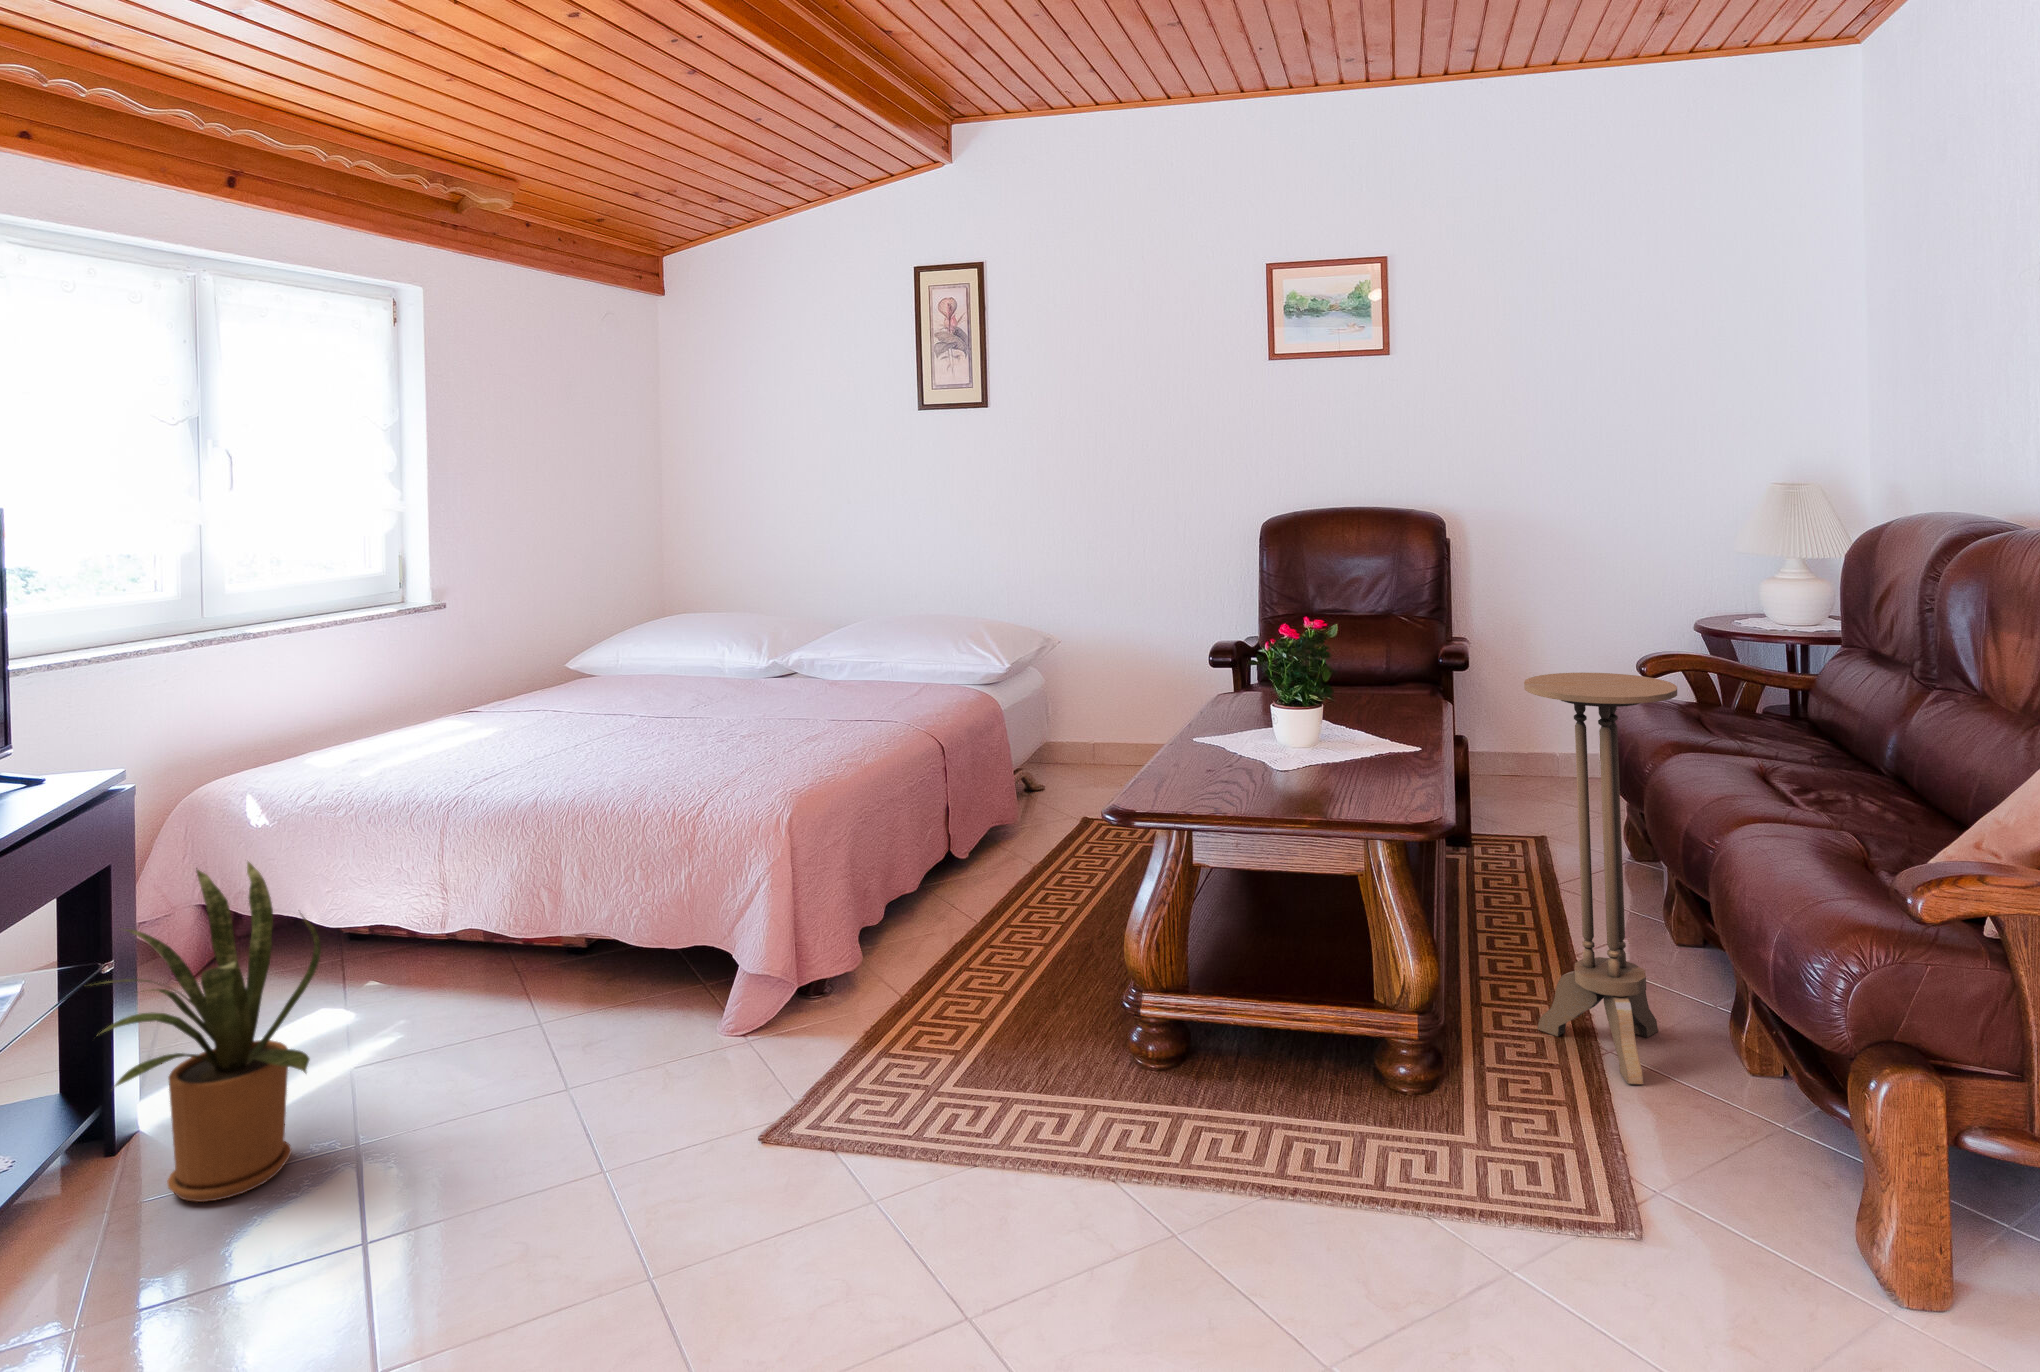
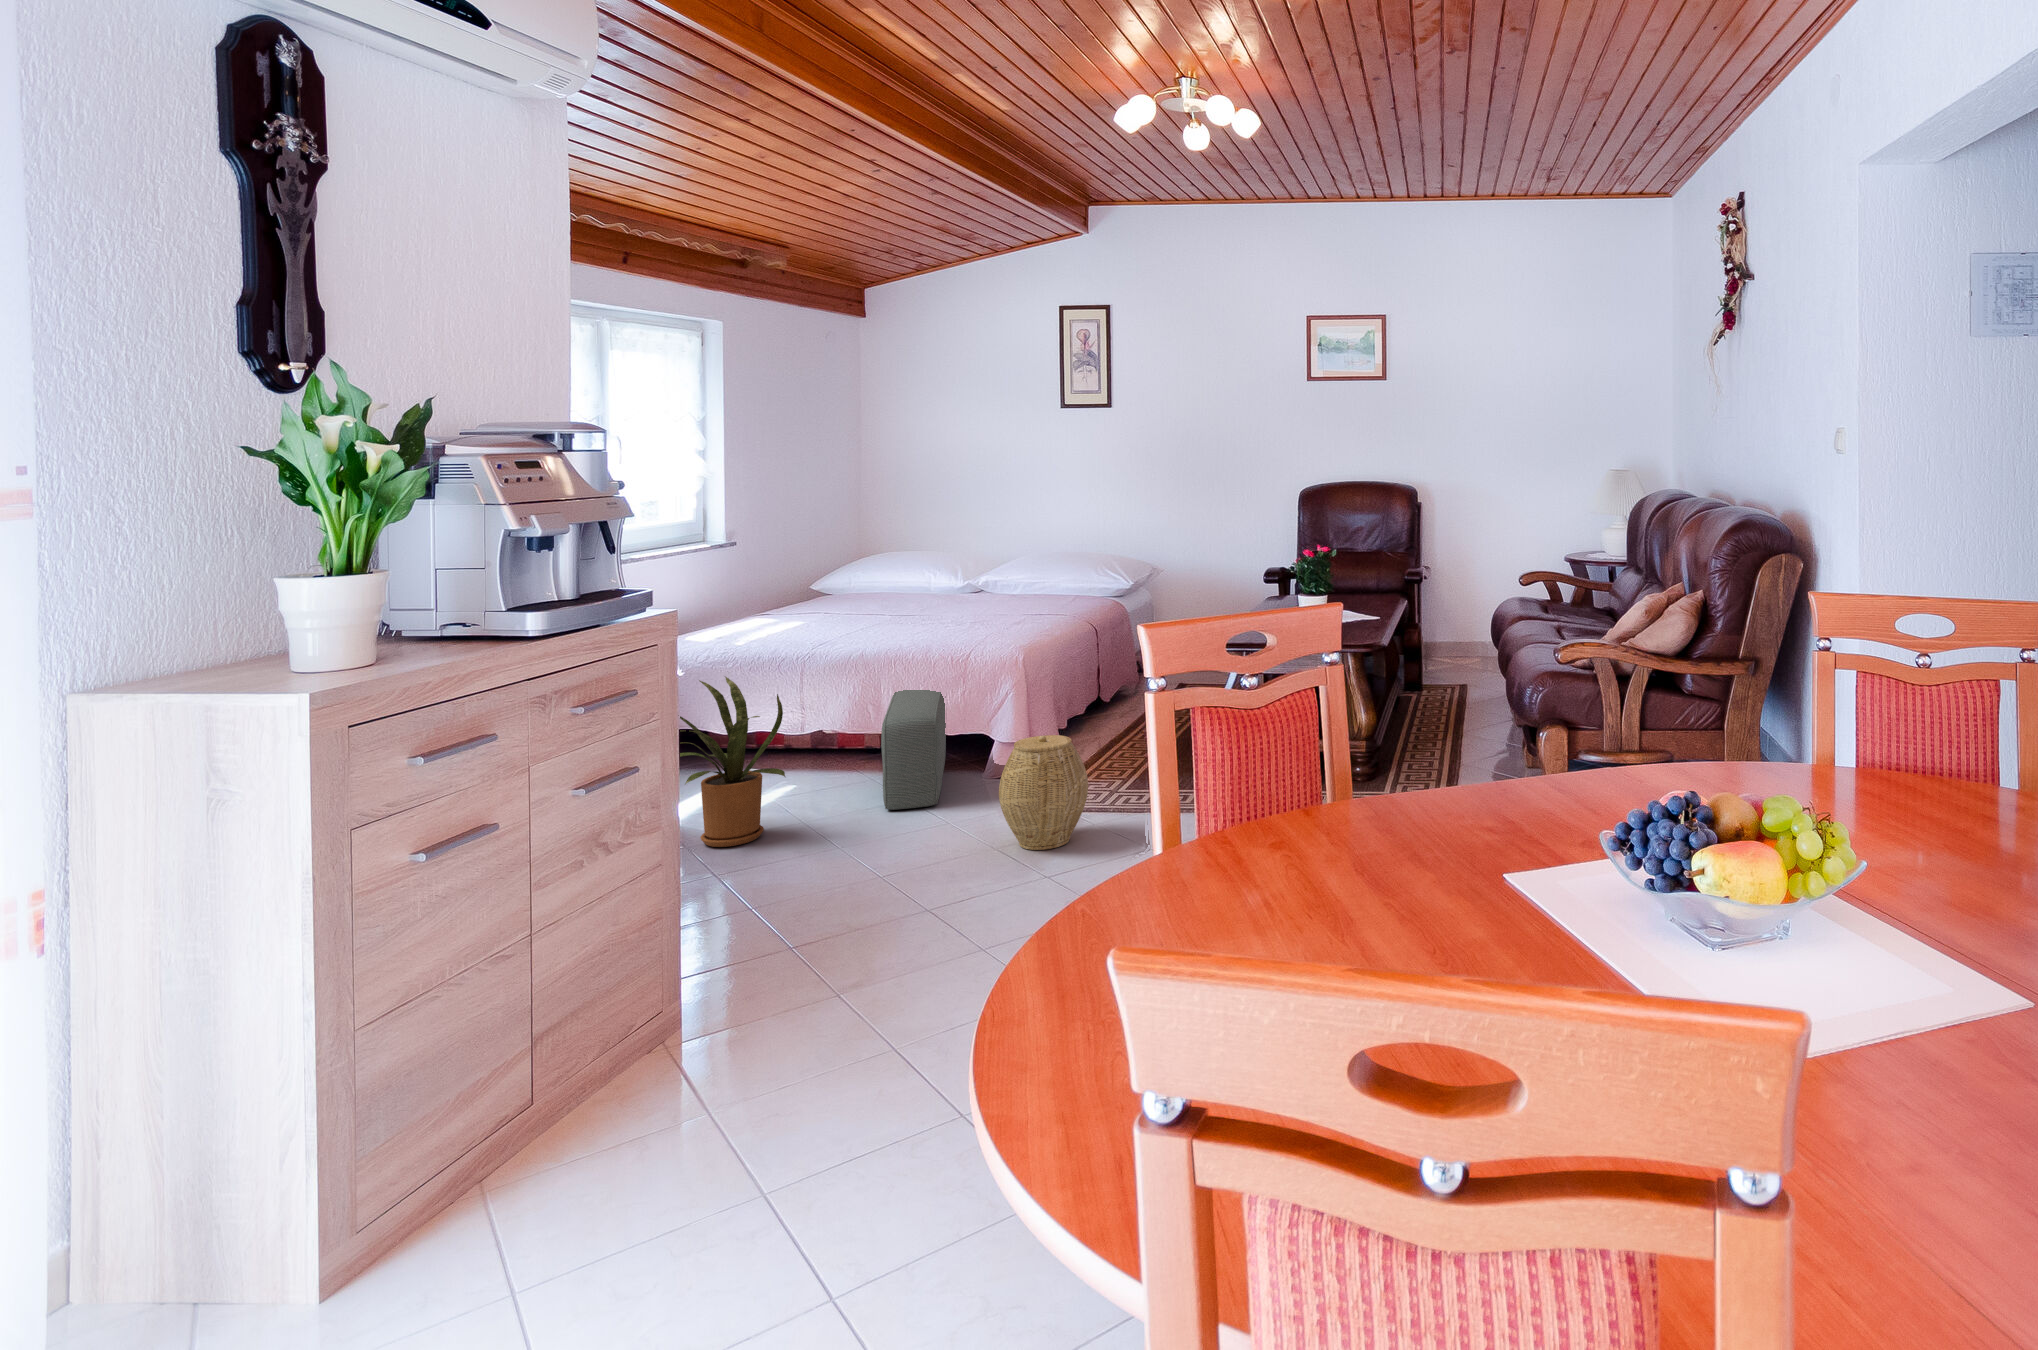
side table: present [1524,673,1677,1084] -> none [1428,571,1501,771]
pouf: none [521,853,678,1112] -> present [881,690,946,810]
woven basket: none [672,1019,856,1283] -> present [999,735,1088,850]

